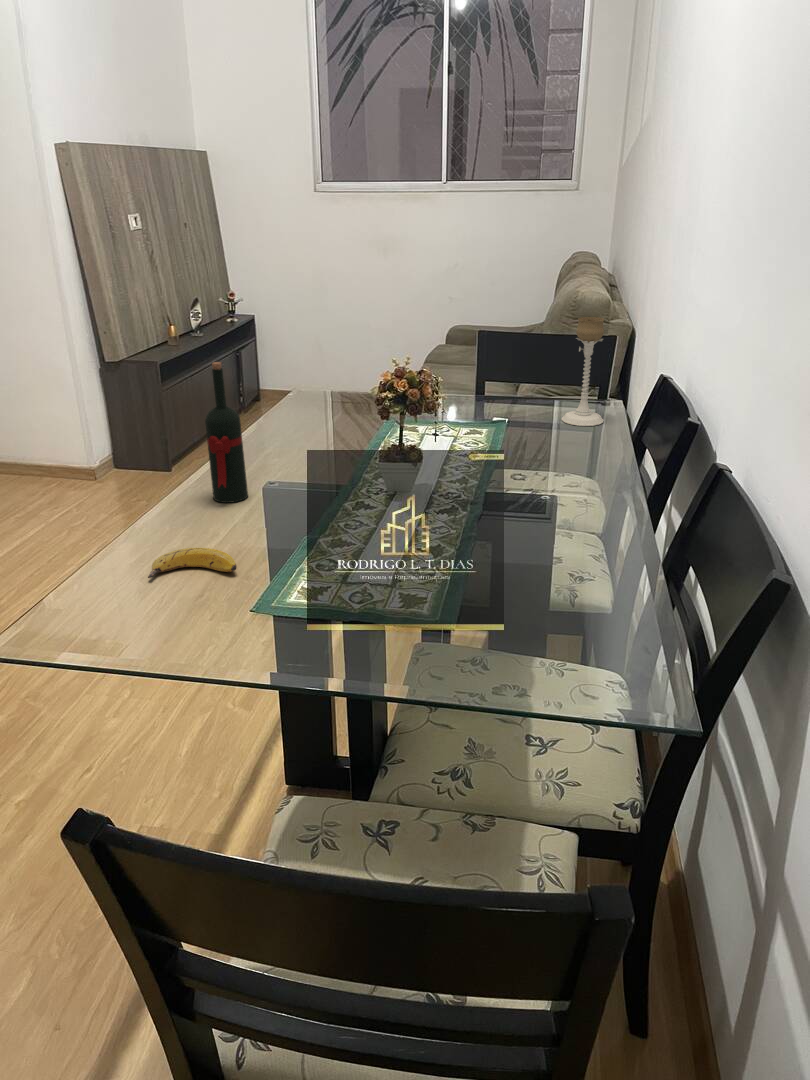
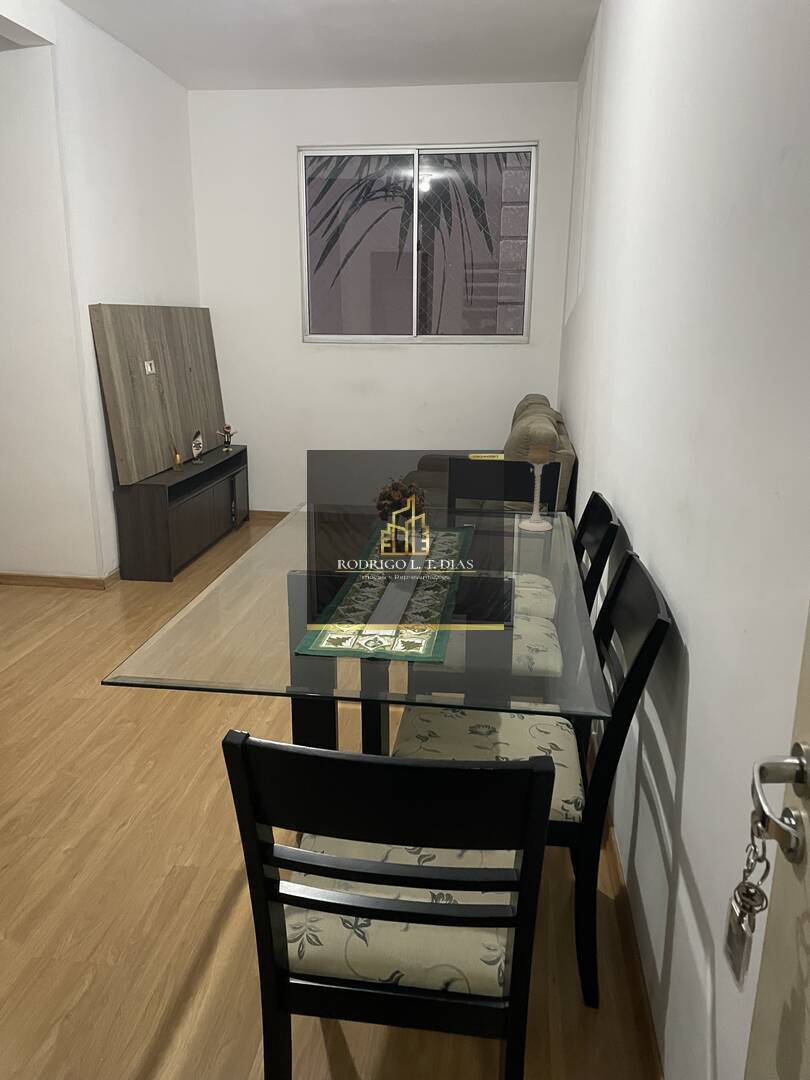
wine bottle: present [205,362,248,503] -> none [242,475,273,585]
fruit: present [148,548,237,578] -> none [207,613,275,634]

